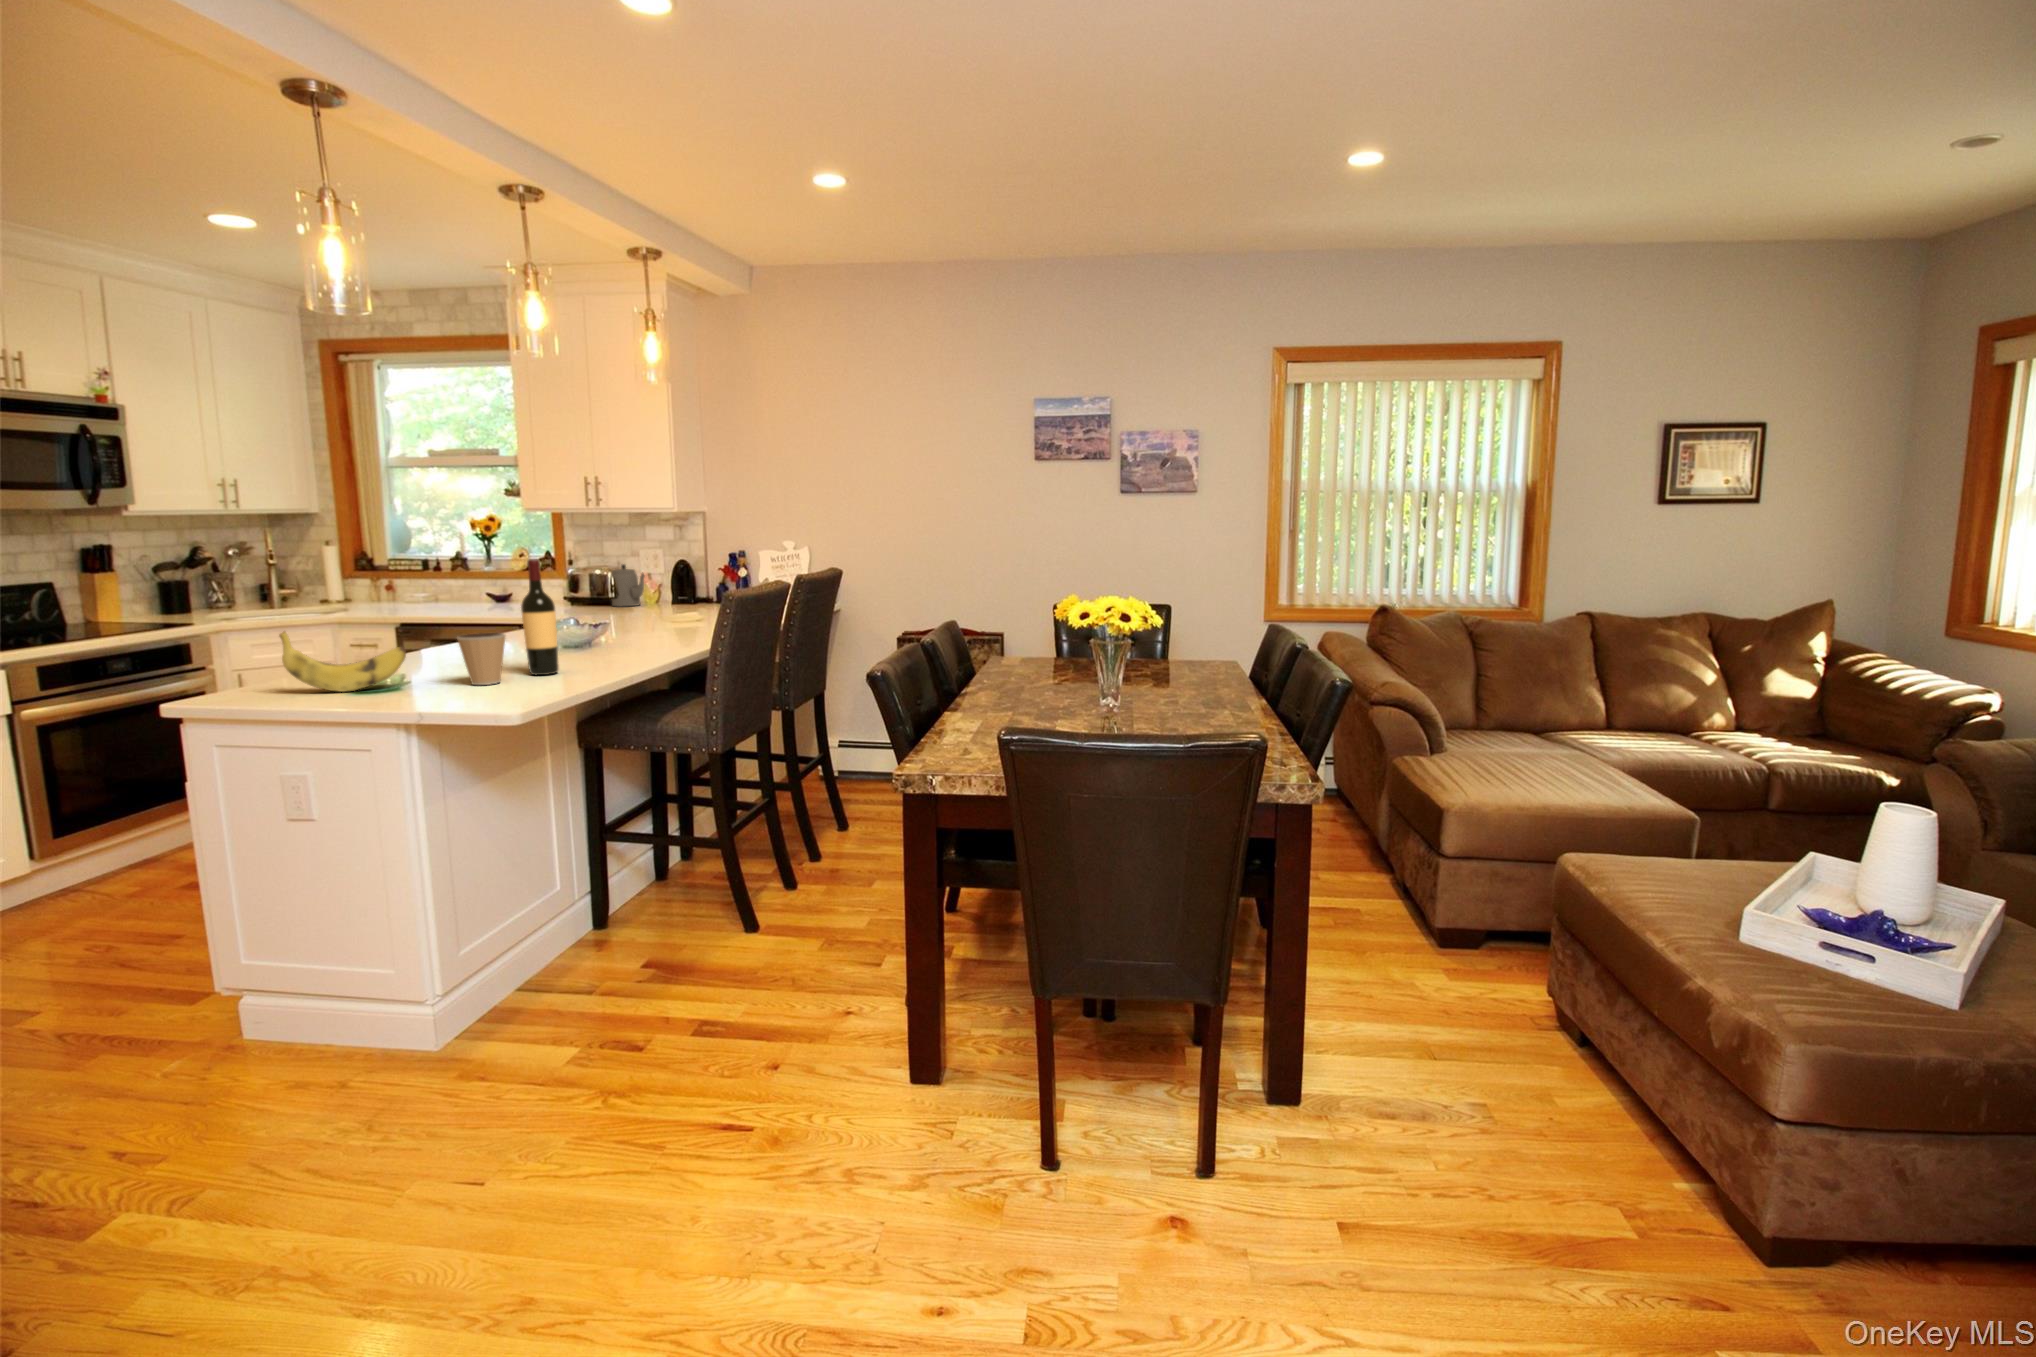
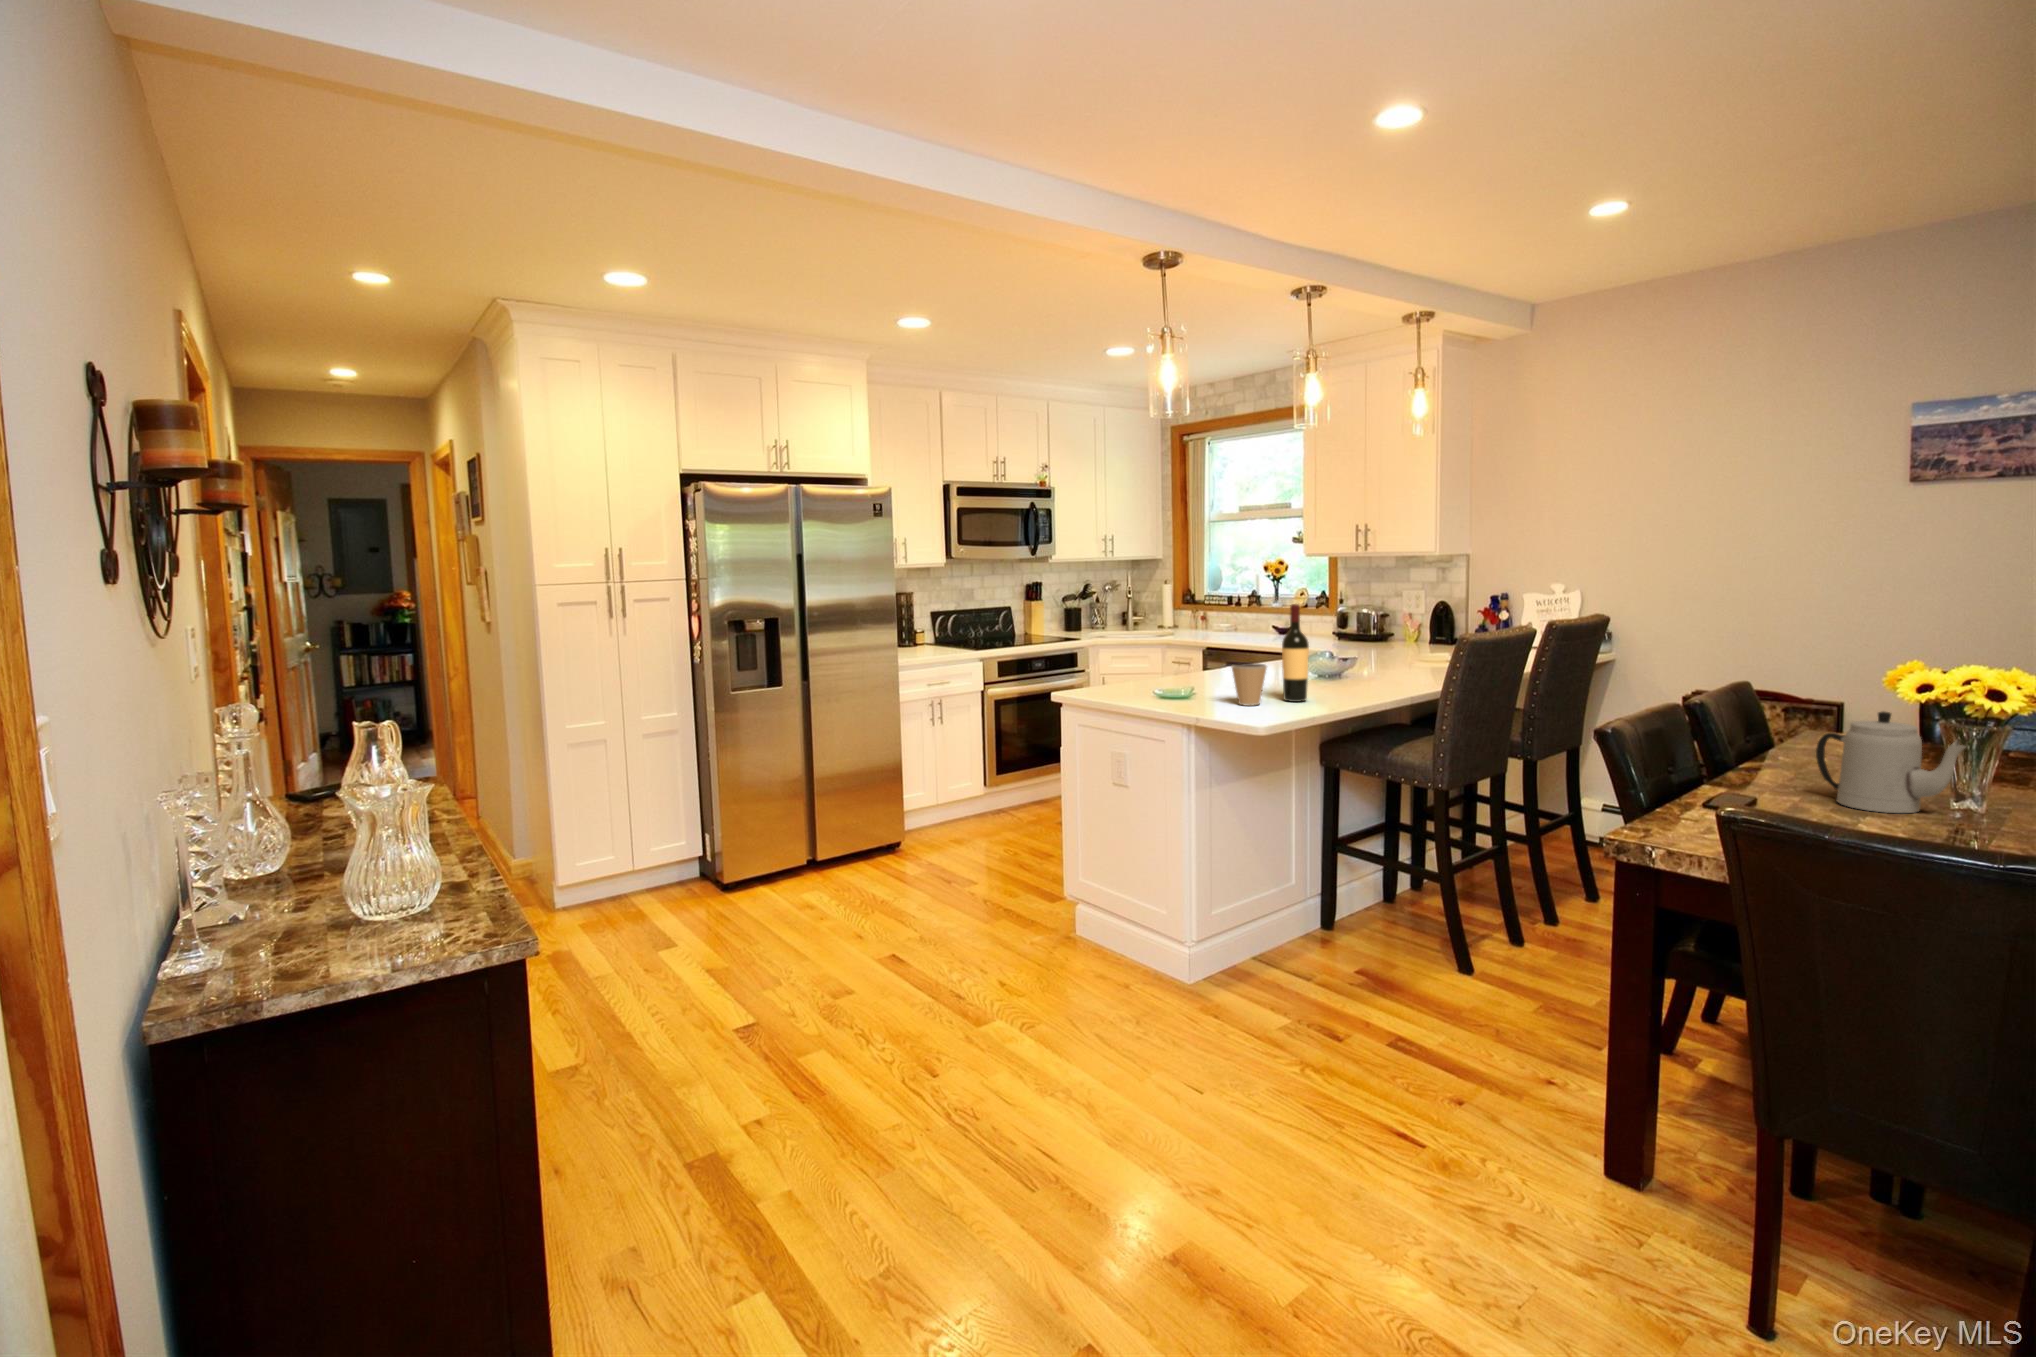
teapot: present [612,564,644,607] -> present [1816,711,1966,813]
banana: present [279,631,406,692] -> none [1118,653,1196,701]

